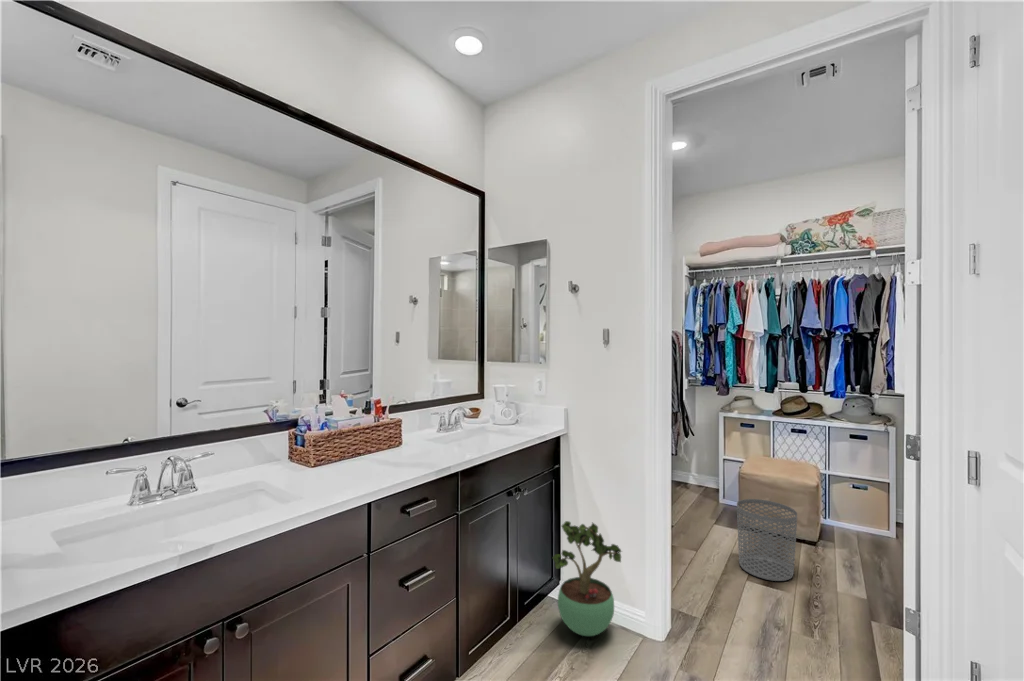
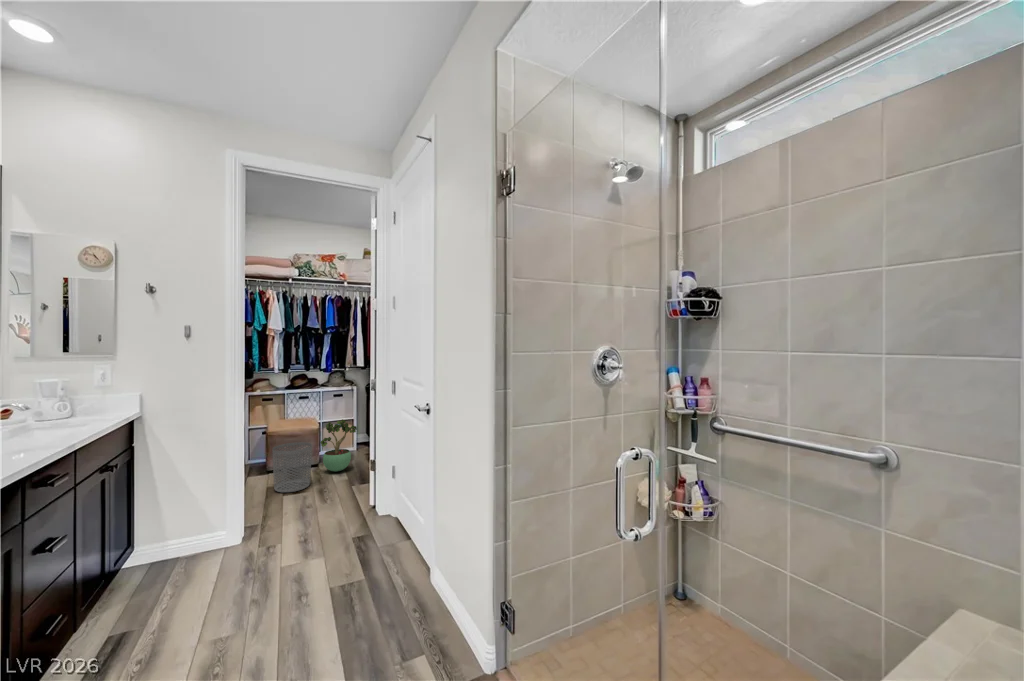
potted plant: present [552,521,621,636] -> present [320,419,357,472]

